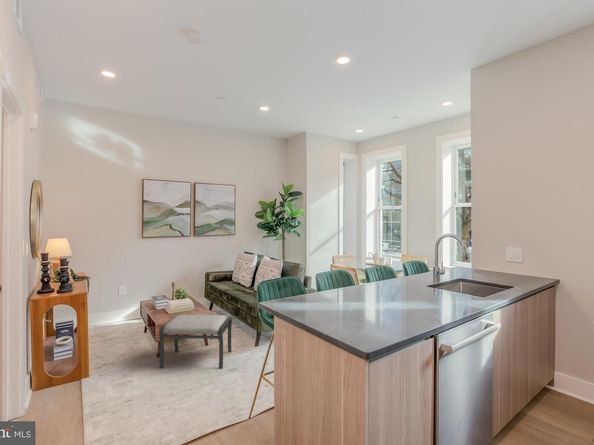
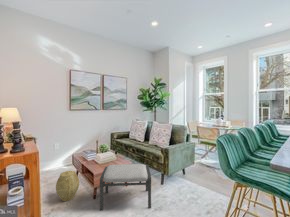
woven basket: none [111,321,141,358] -> present [56,171,79,201]

